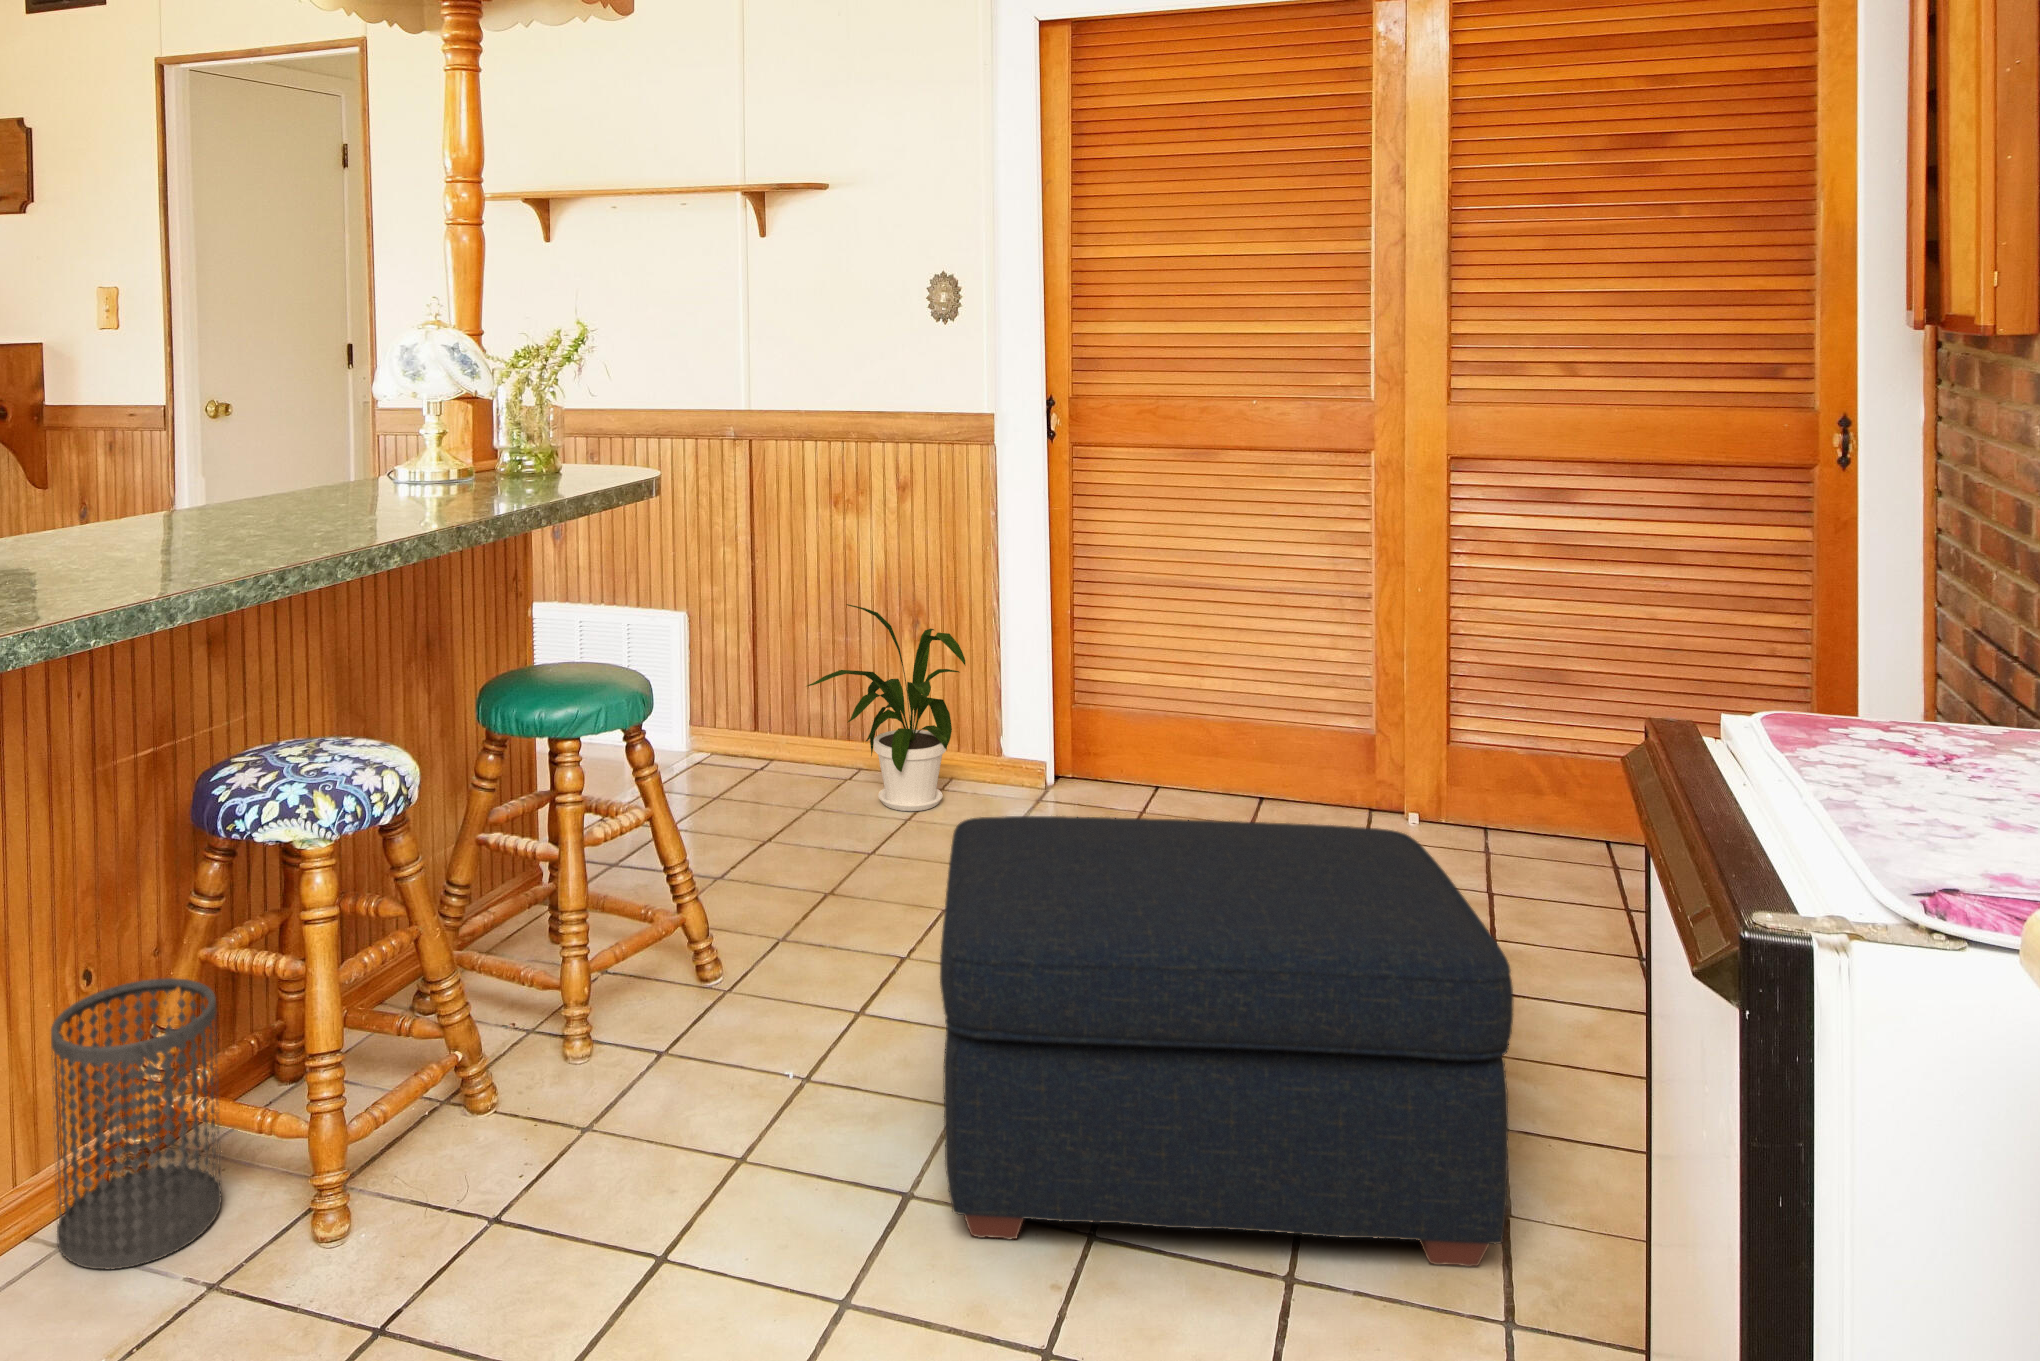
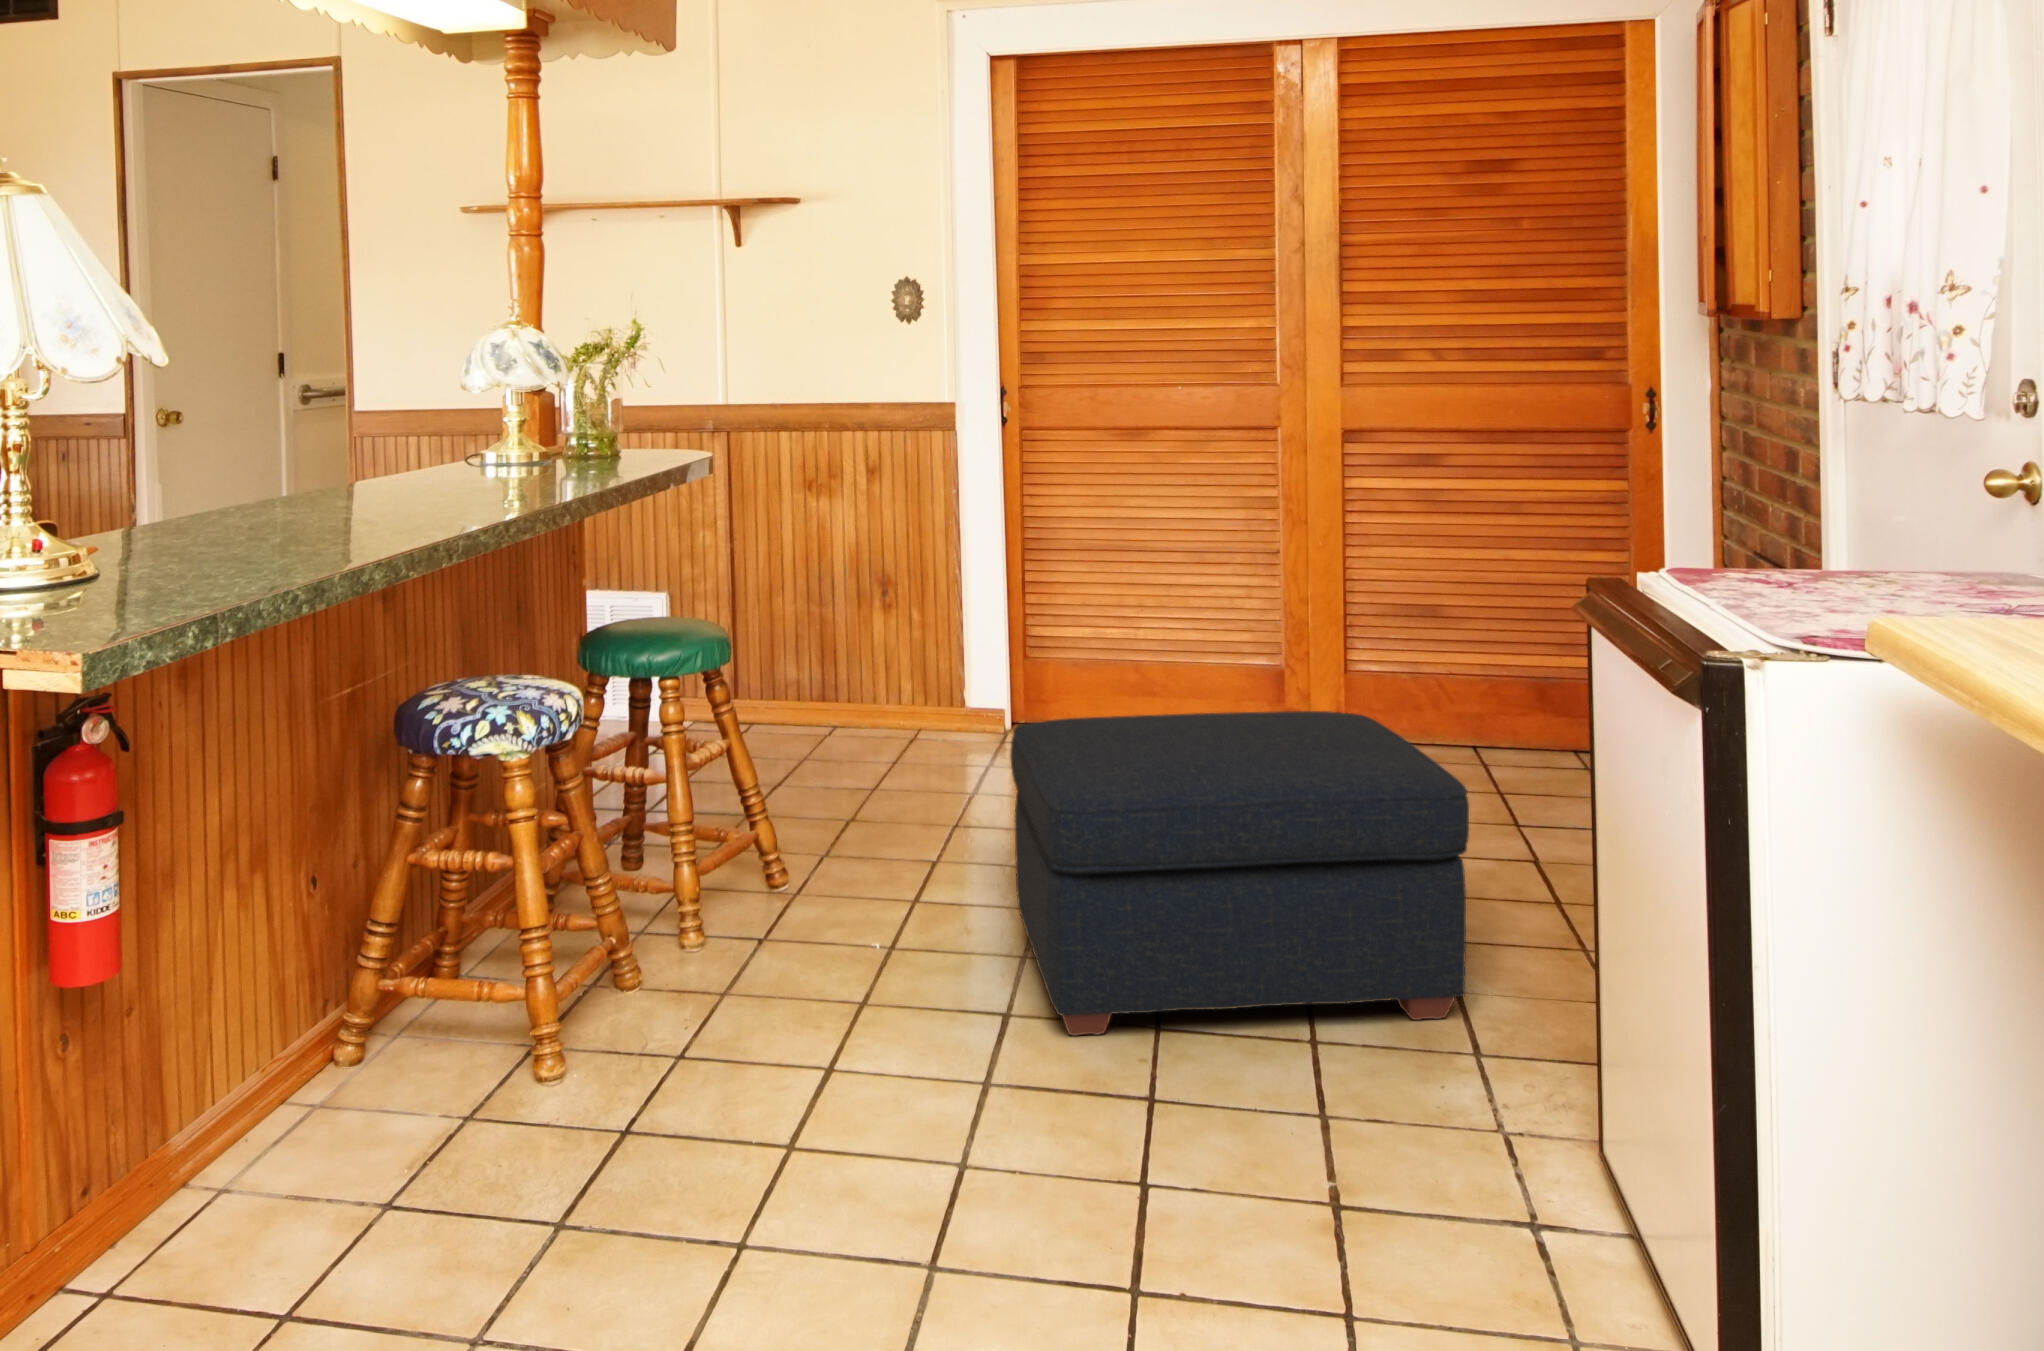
house plant: present [807,604,965,811] -> none [808,575,950,756]
wastebasket: present [51,978,222,1269] -> none [296,884,437,1125]

